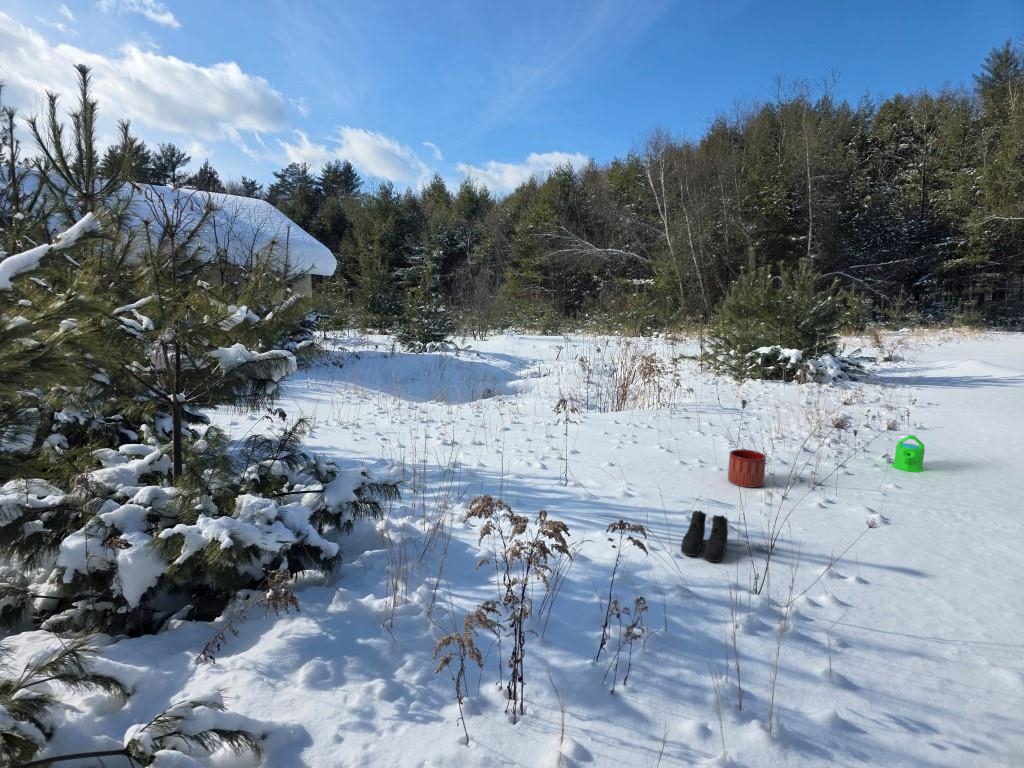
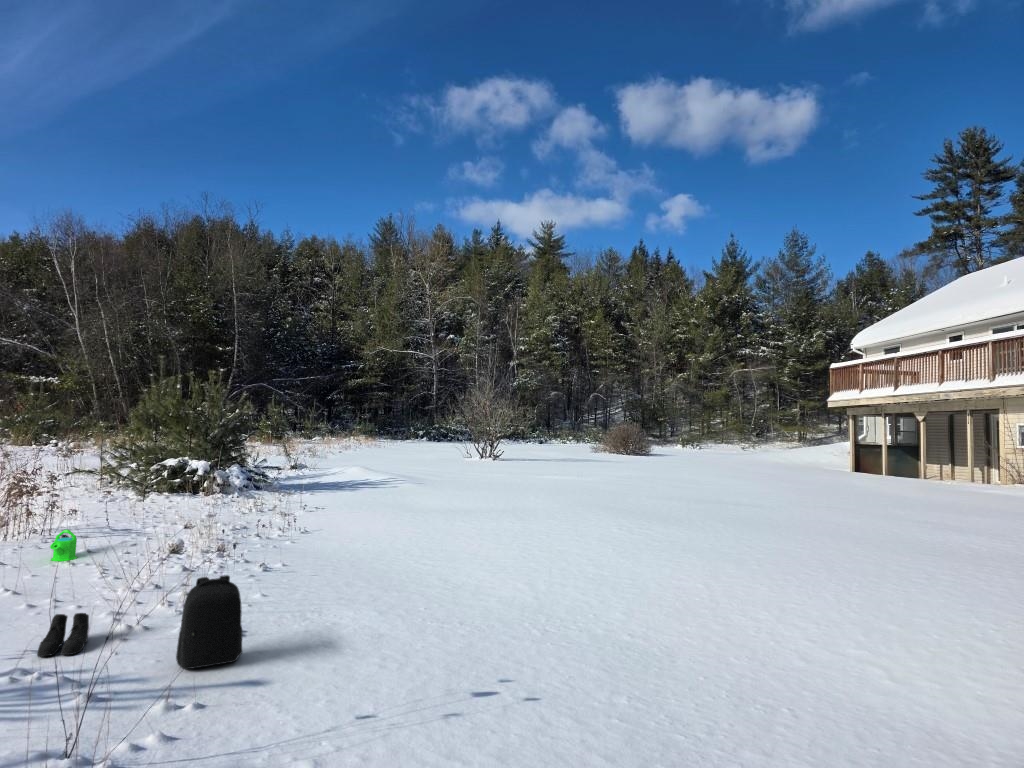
watering can: present [892,435,925,472] -> present [50,530,77,561]
planter: present [728,449,766,488] -> none [104,557,142,592]
backpack: none [849,520,968,664] -> present [176,575,242,669]

